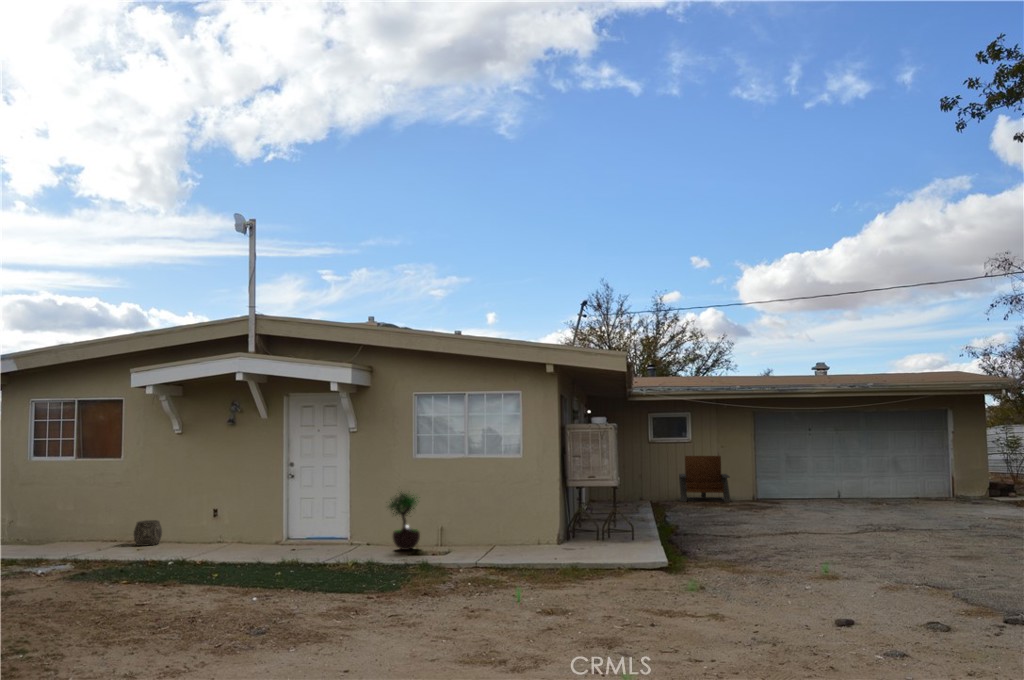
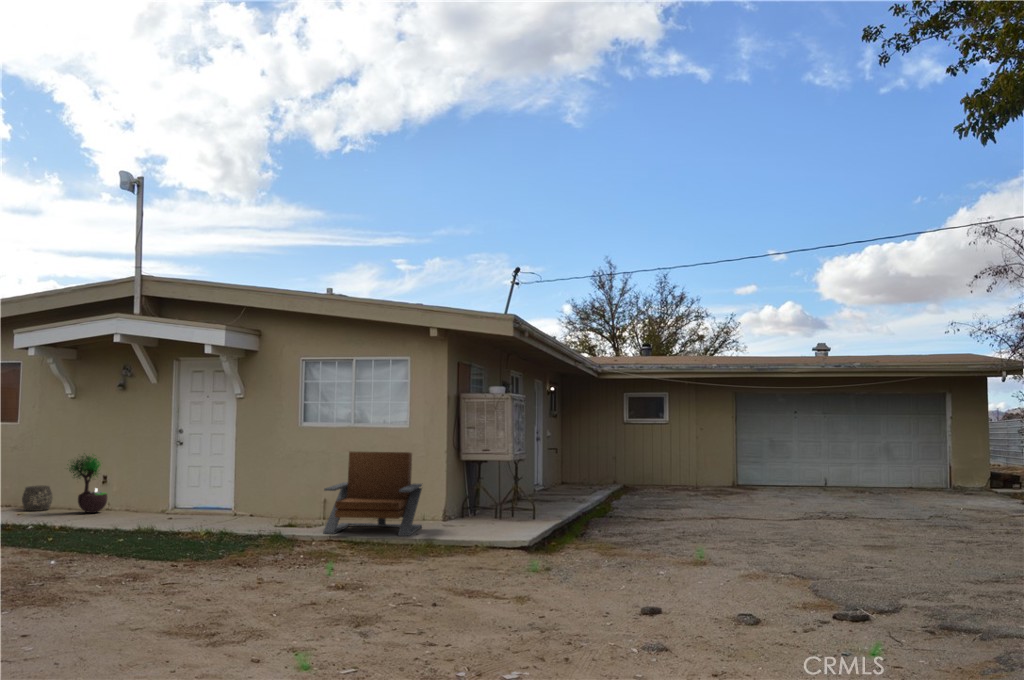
lounge chair: present [679,456,731,502] -> present [323,452,422,536]
potted tree: present [389,491,420,550] -> present [67,453,107,513]

